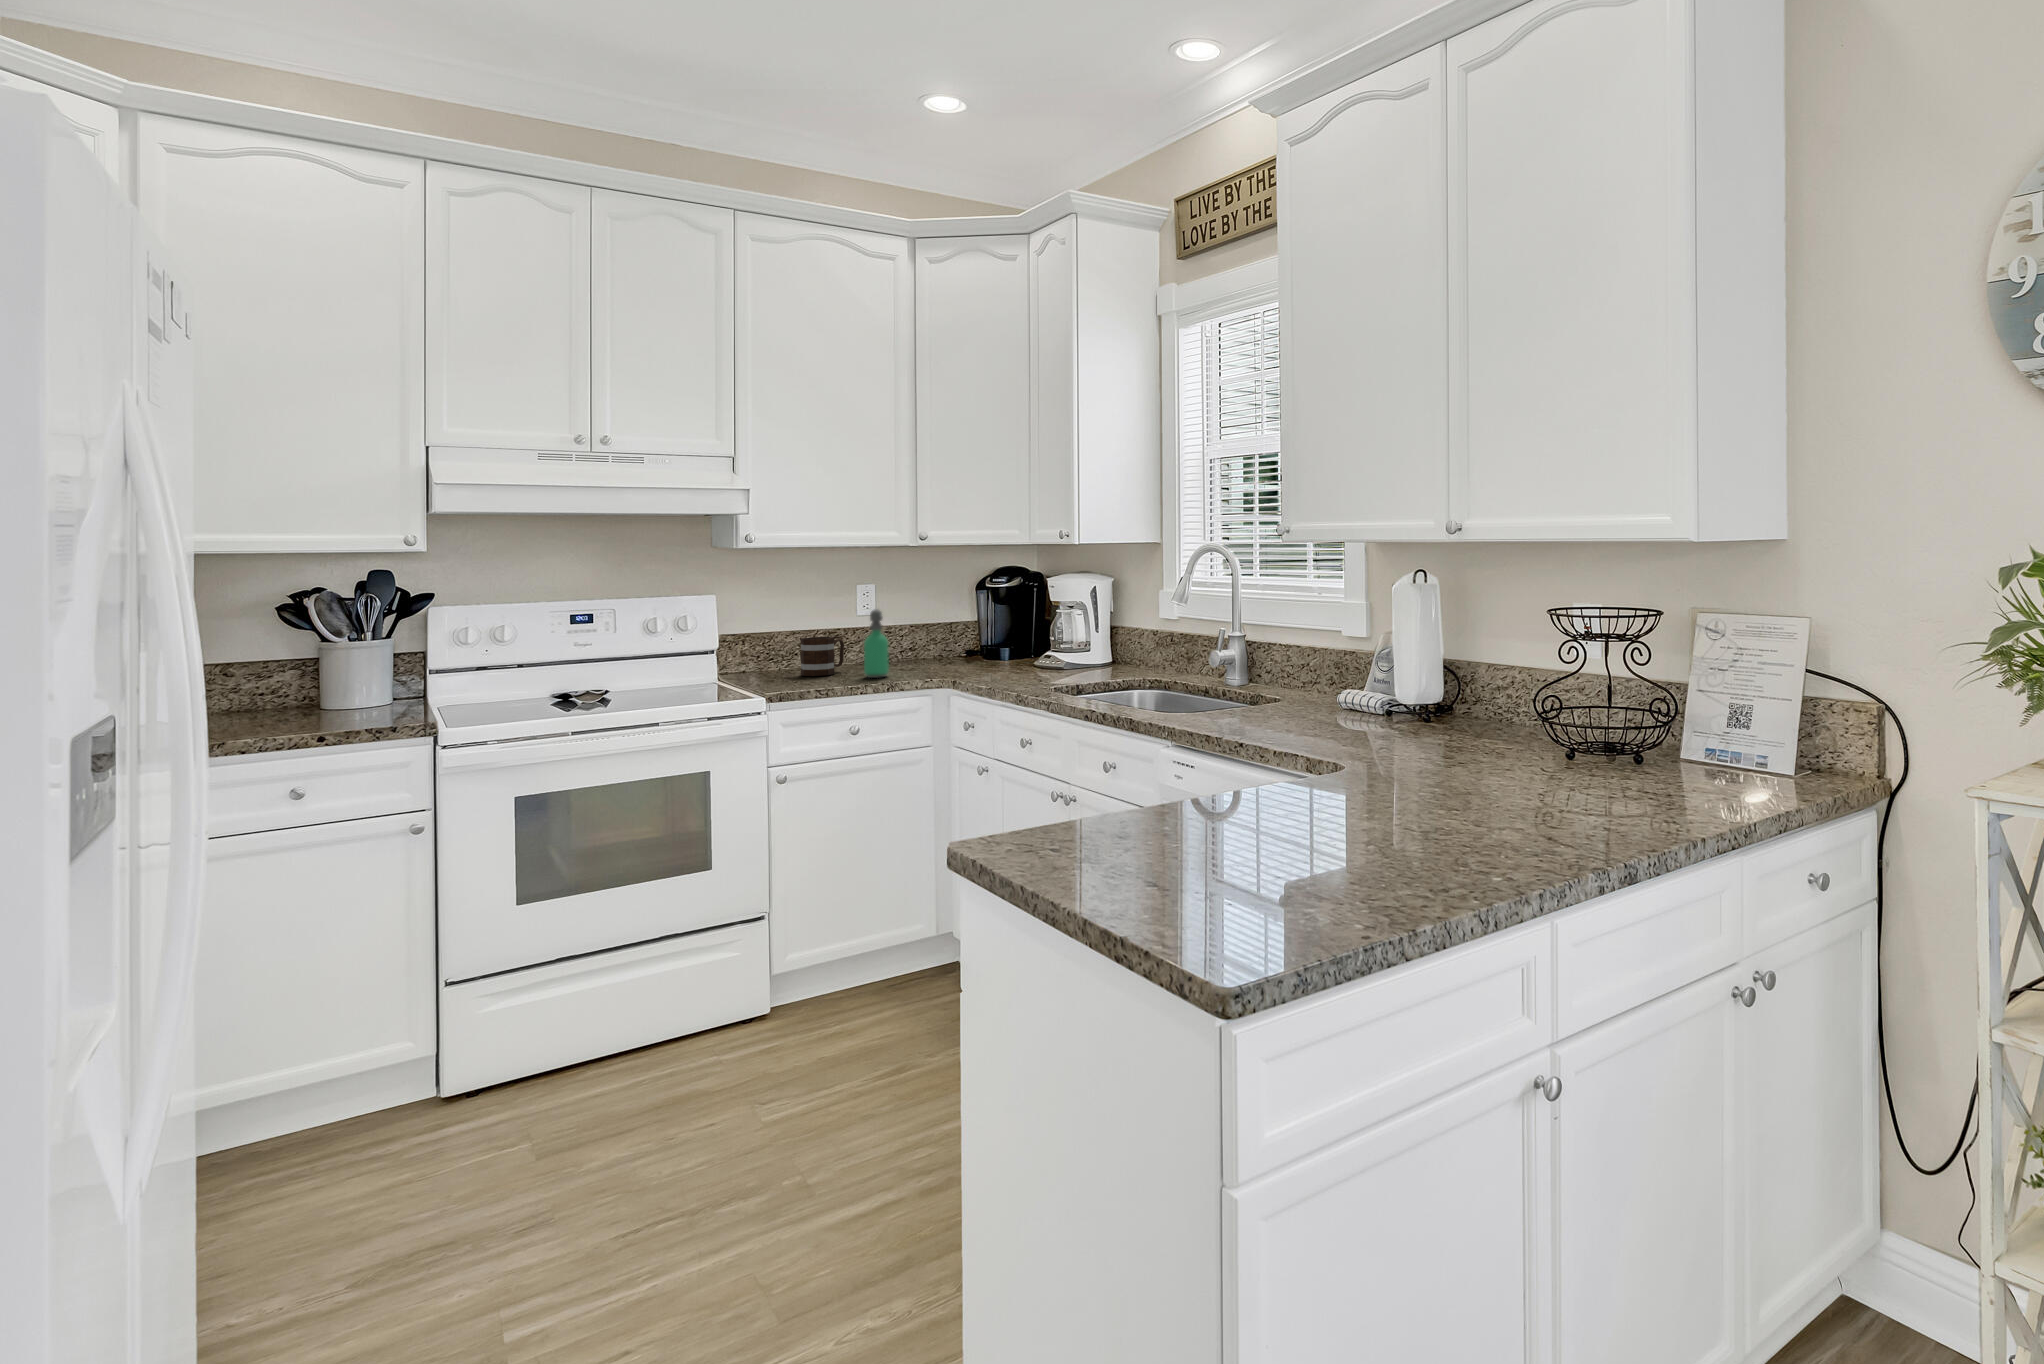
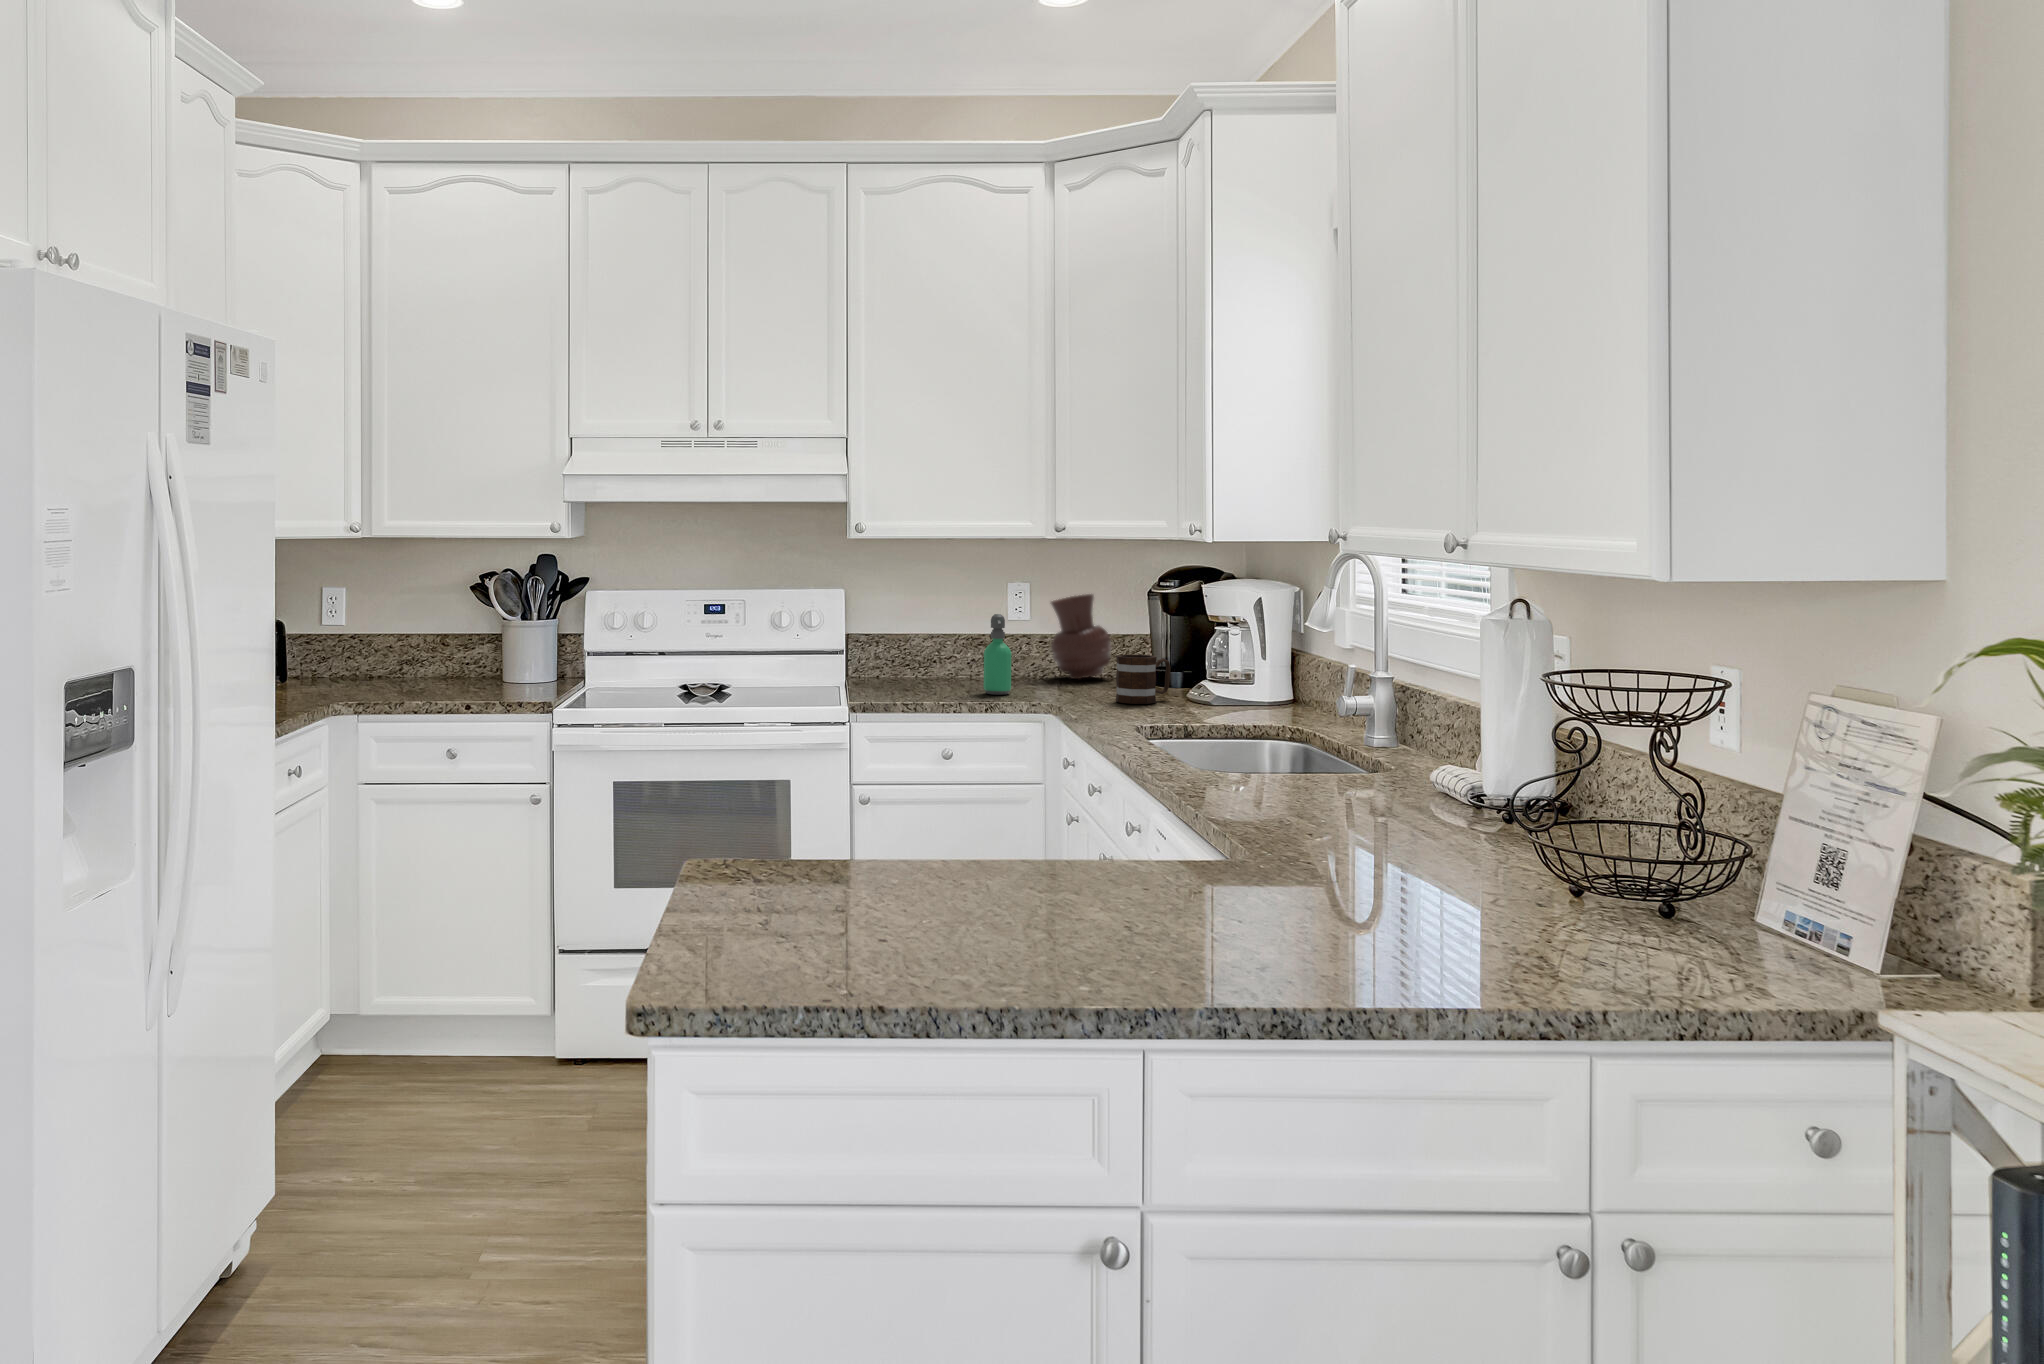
vase: none [898,591,950,662] -> present [1050,594,1112,679]
mug: present [800,637,844,676] -> present [1116,655,1171,704]

